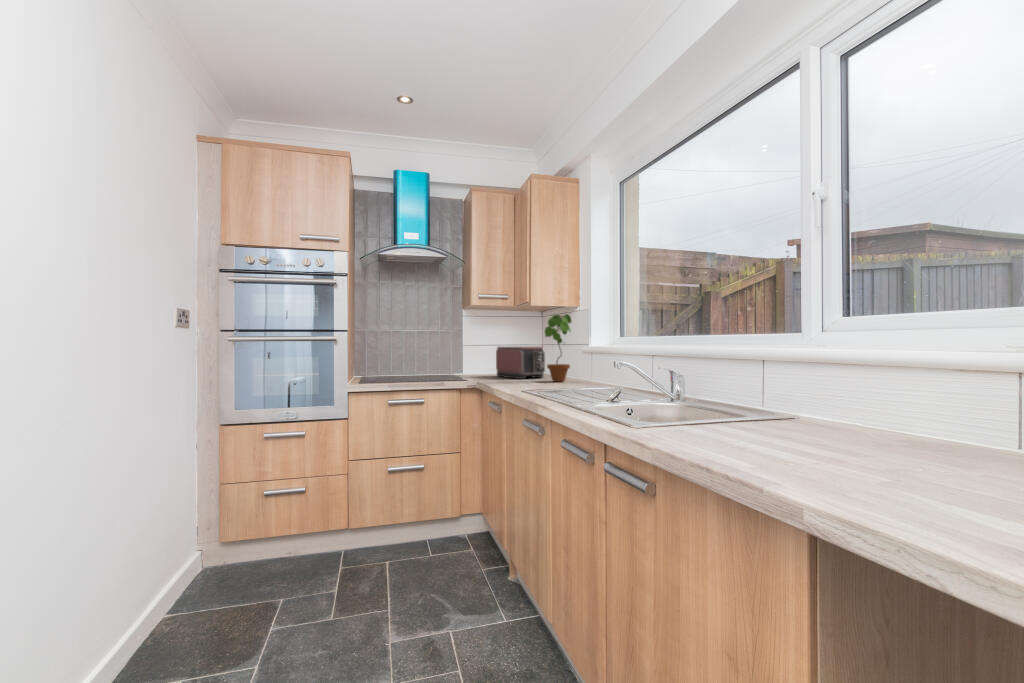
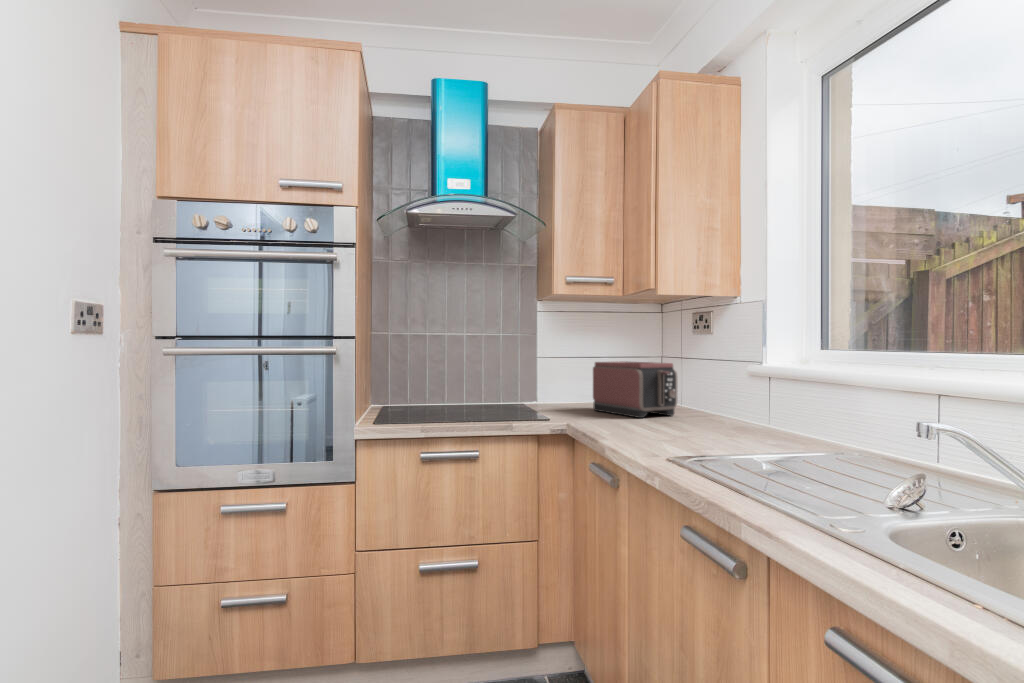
potted plant: present [545,314,571,382] -> none [686,309,733,428]

